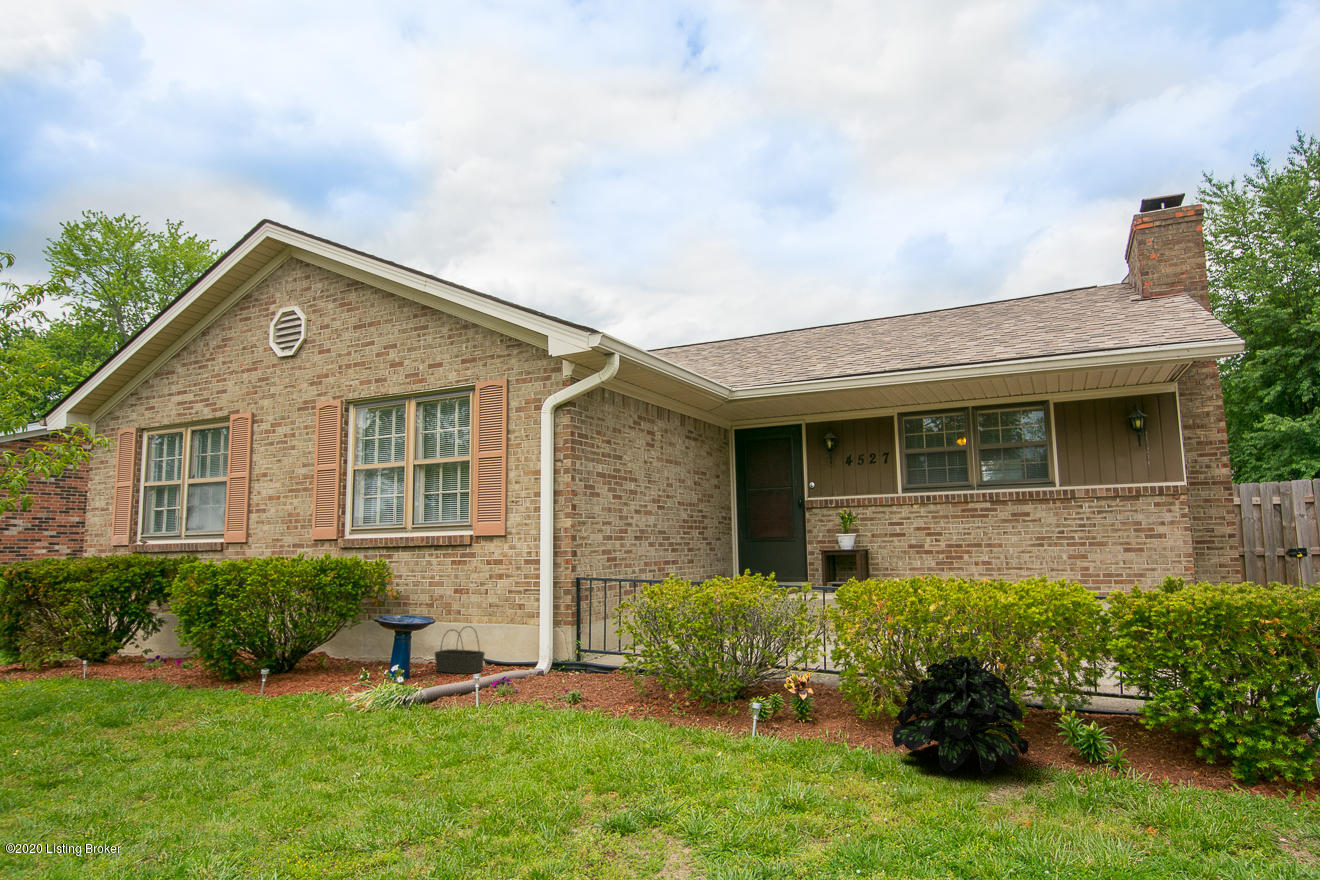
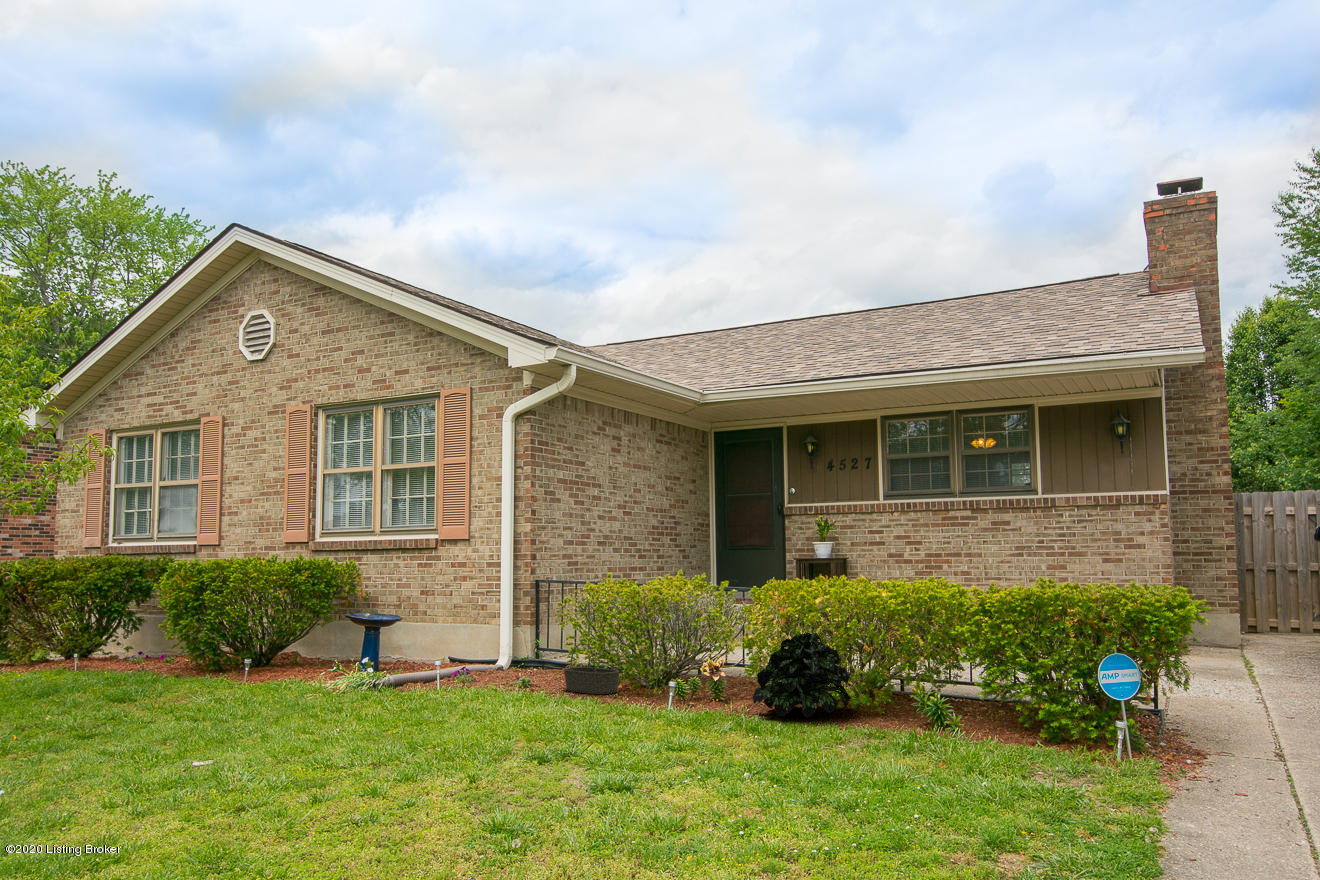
basket: present [435,626,485,674] -> present [564,643,619,694]

